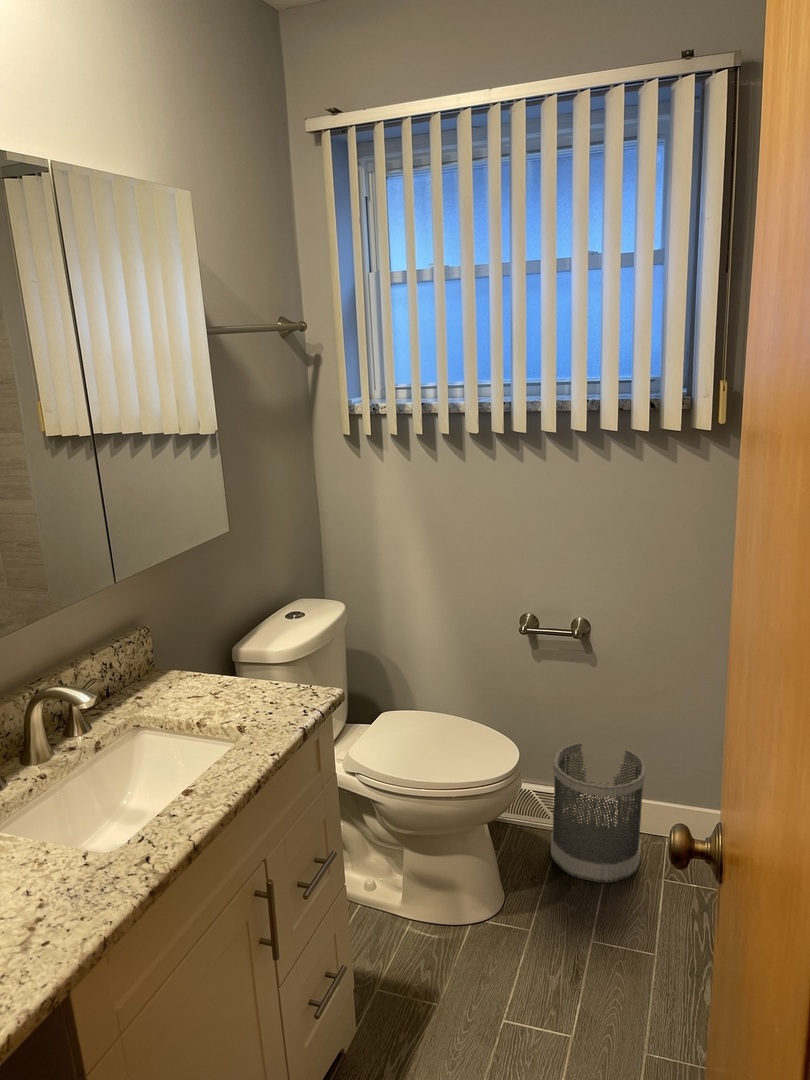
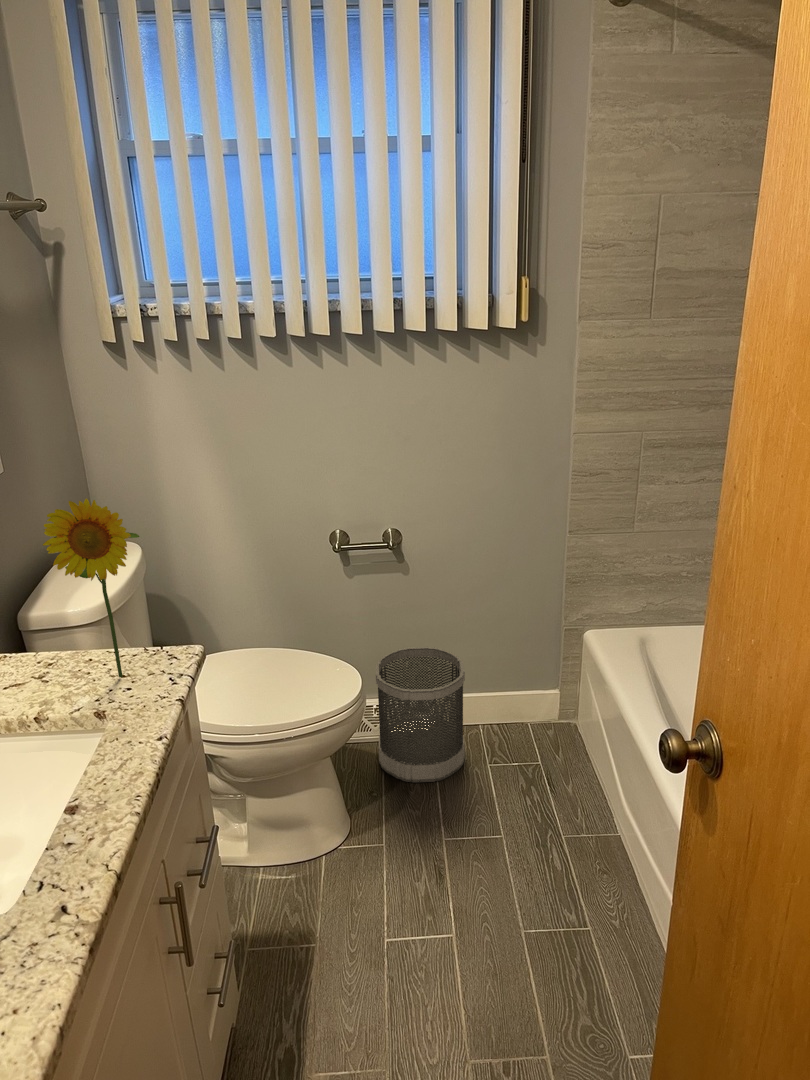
flower: none [219,552,293,703] -> present [43,499,139,677]

